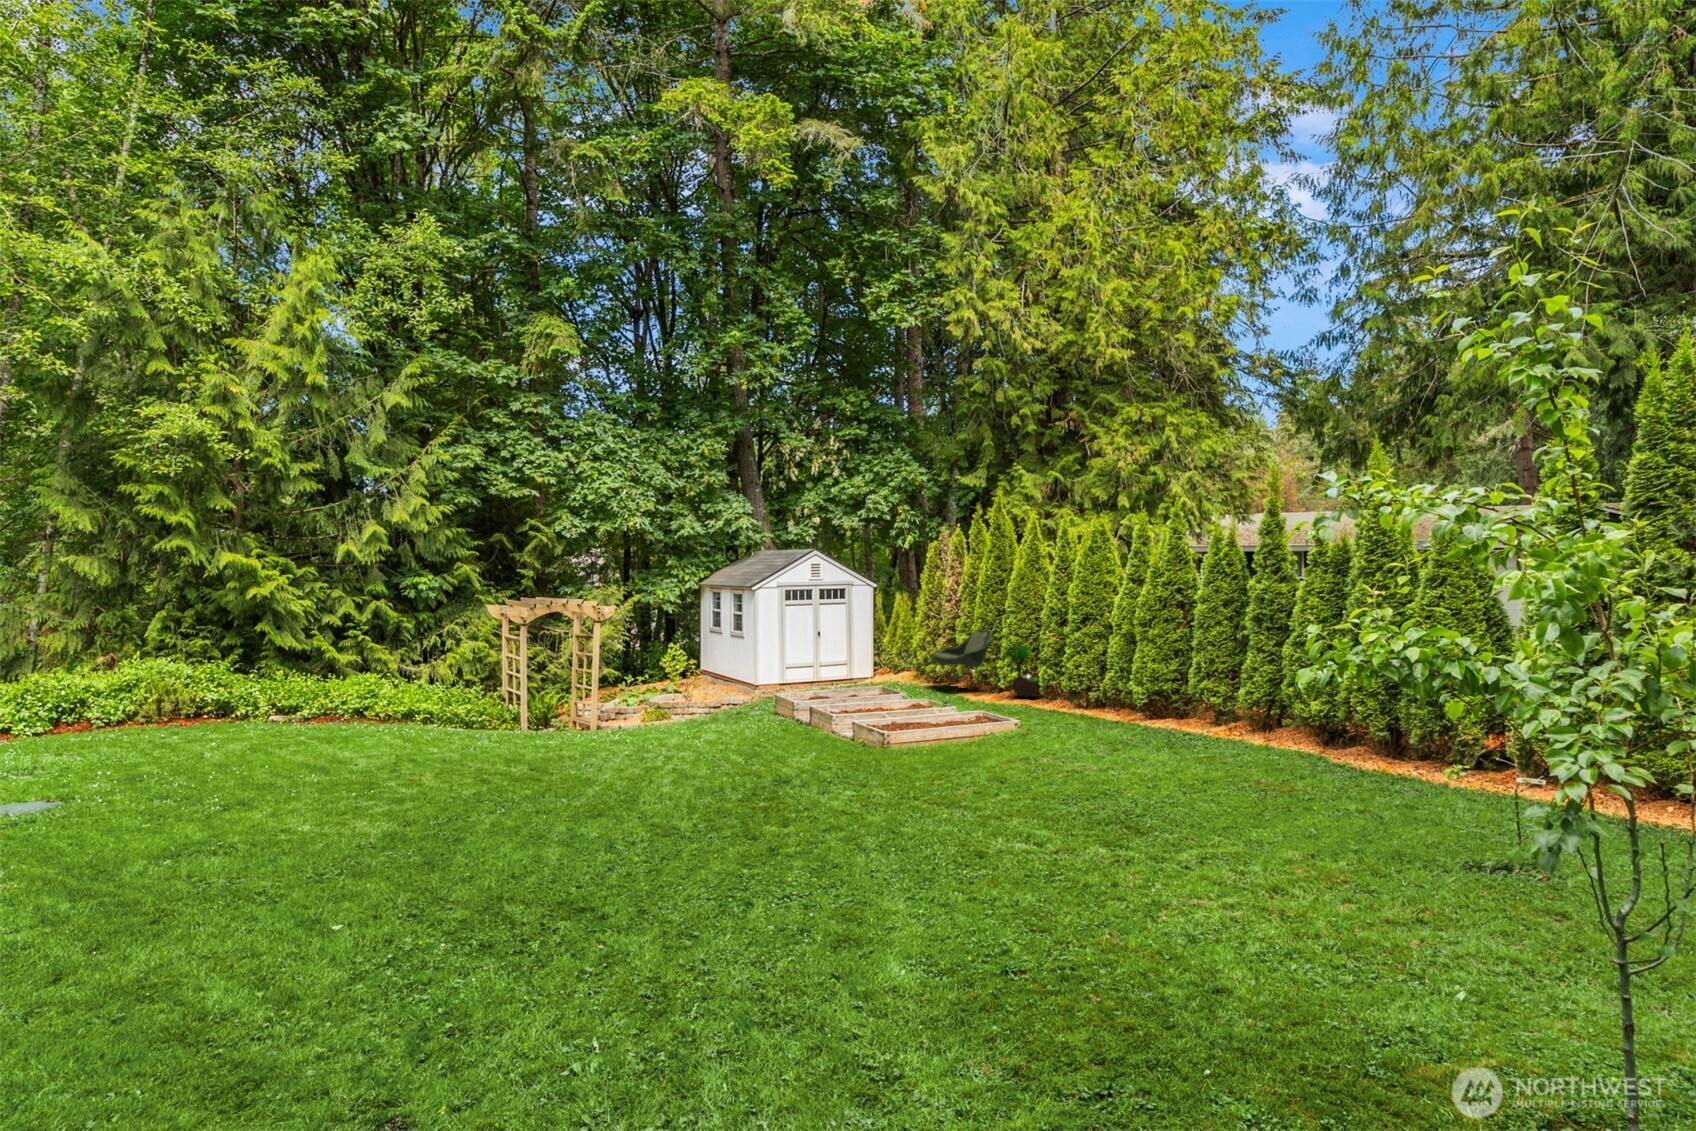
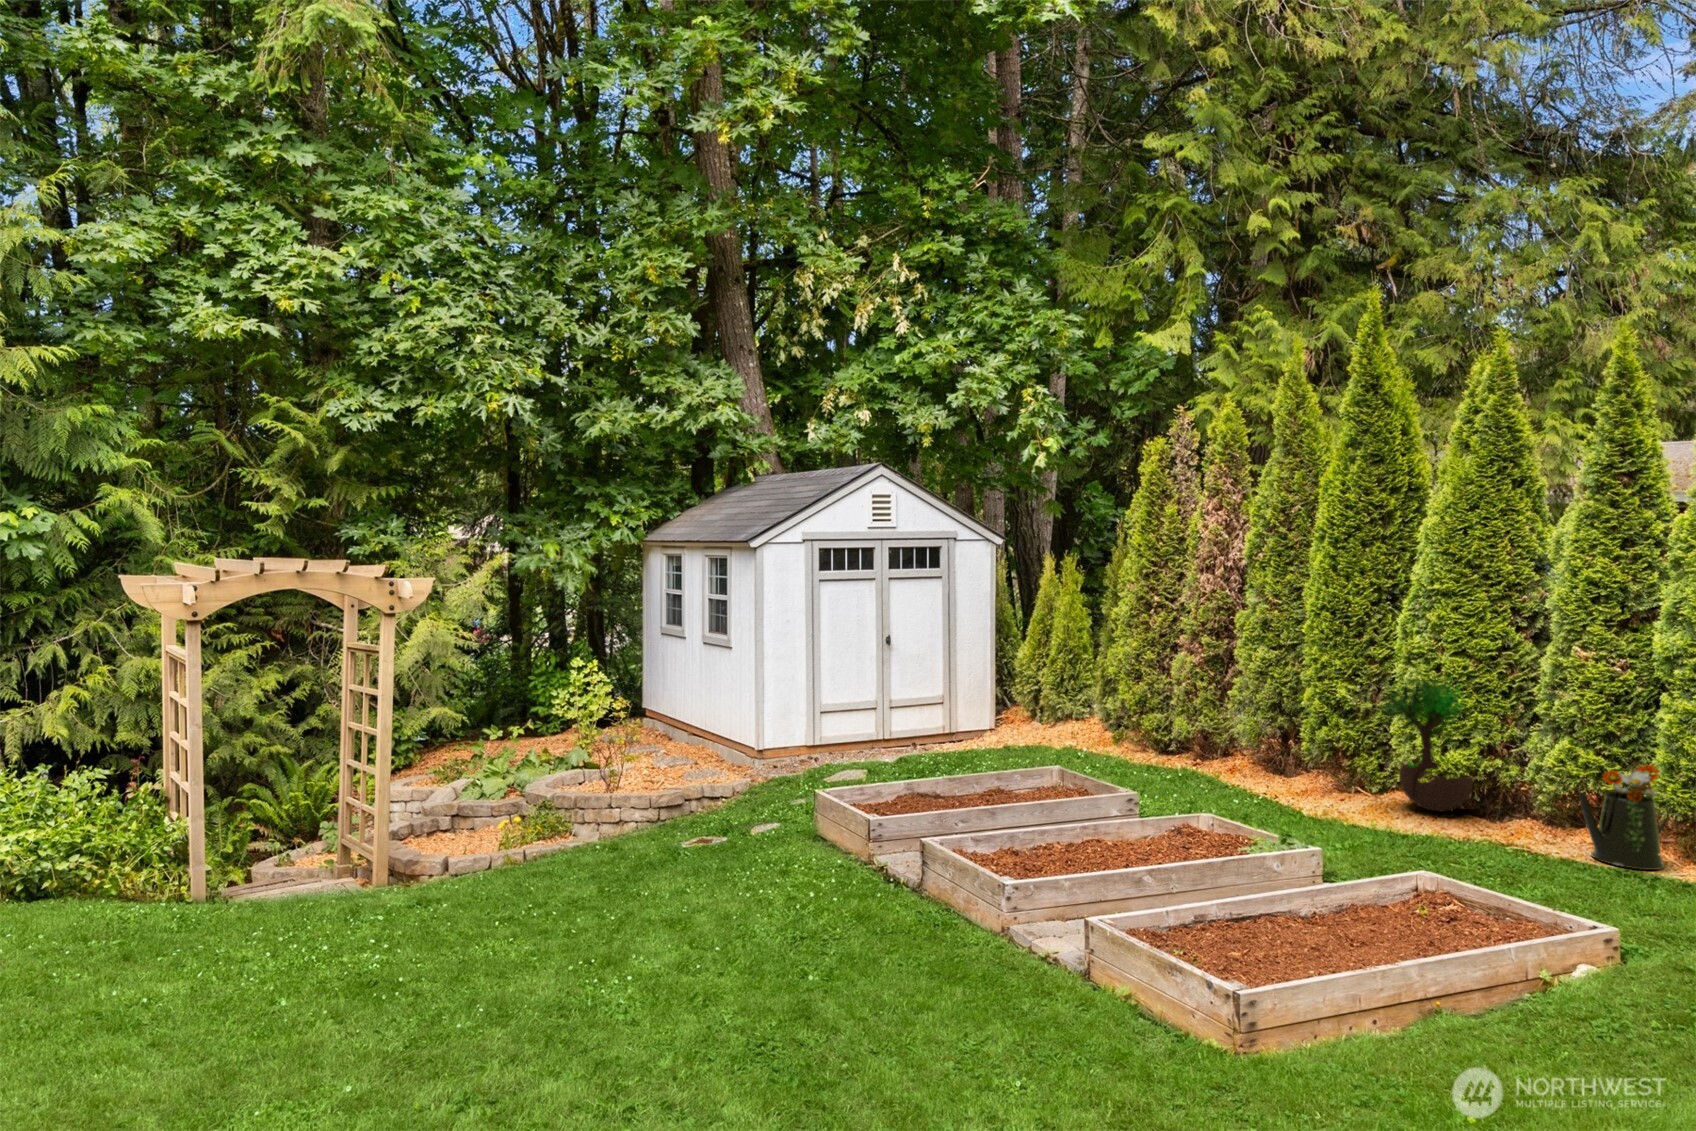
lounge chair: present [930,629,992,693] -> none [1162,637,1326,794]
watering can: none [1052,671,1085,709] -> present [1579,764,1670,870]

